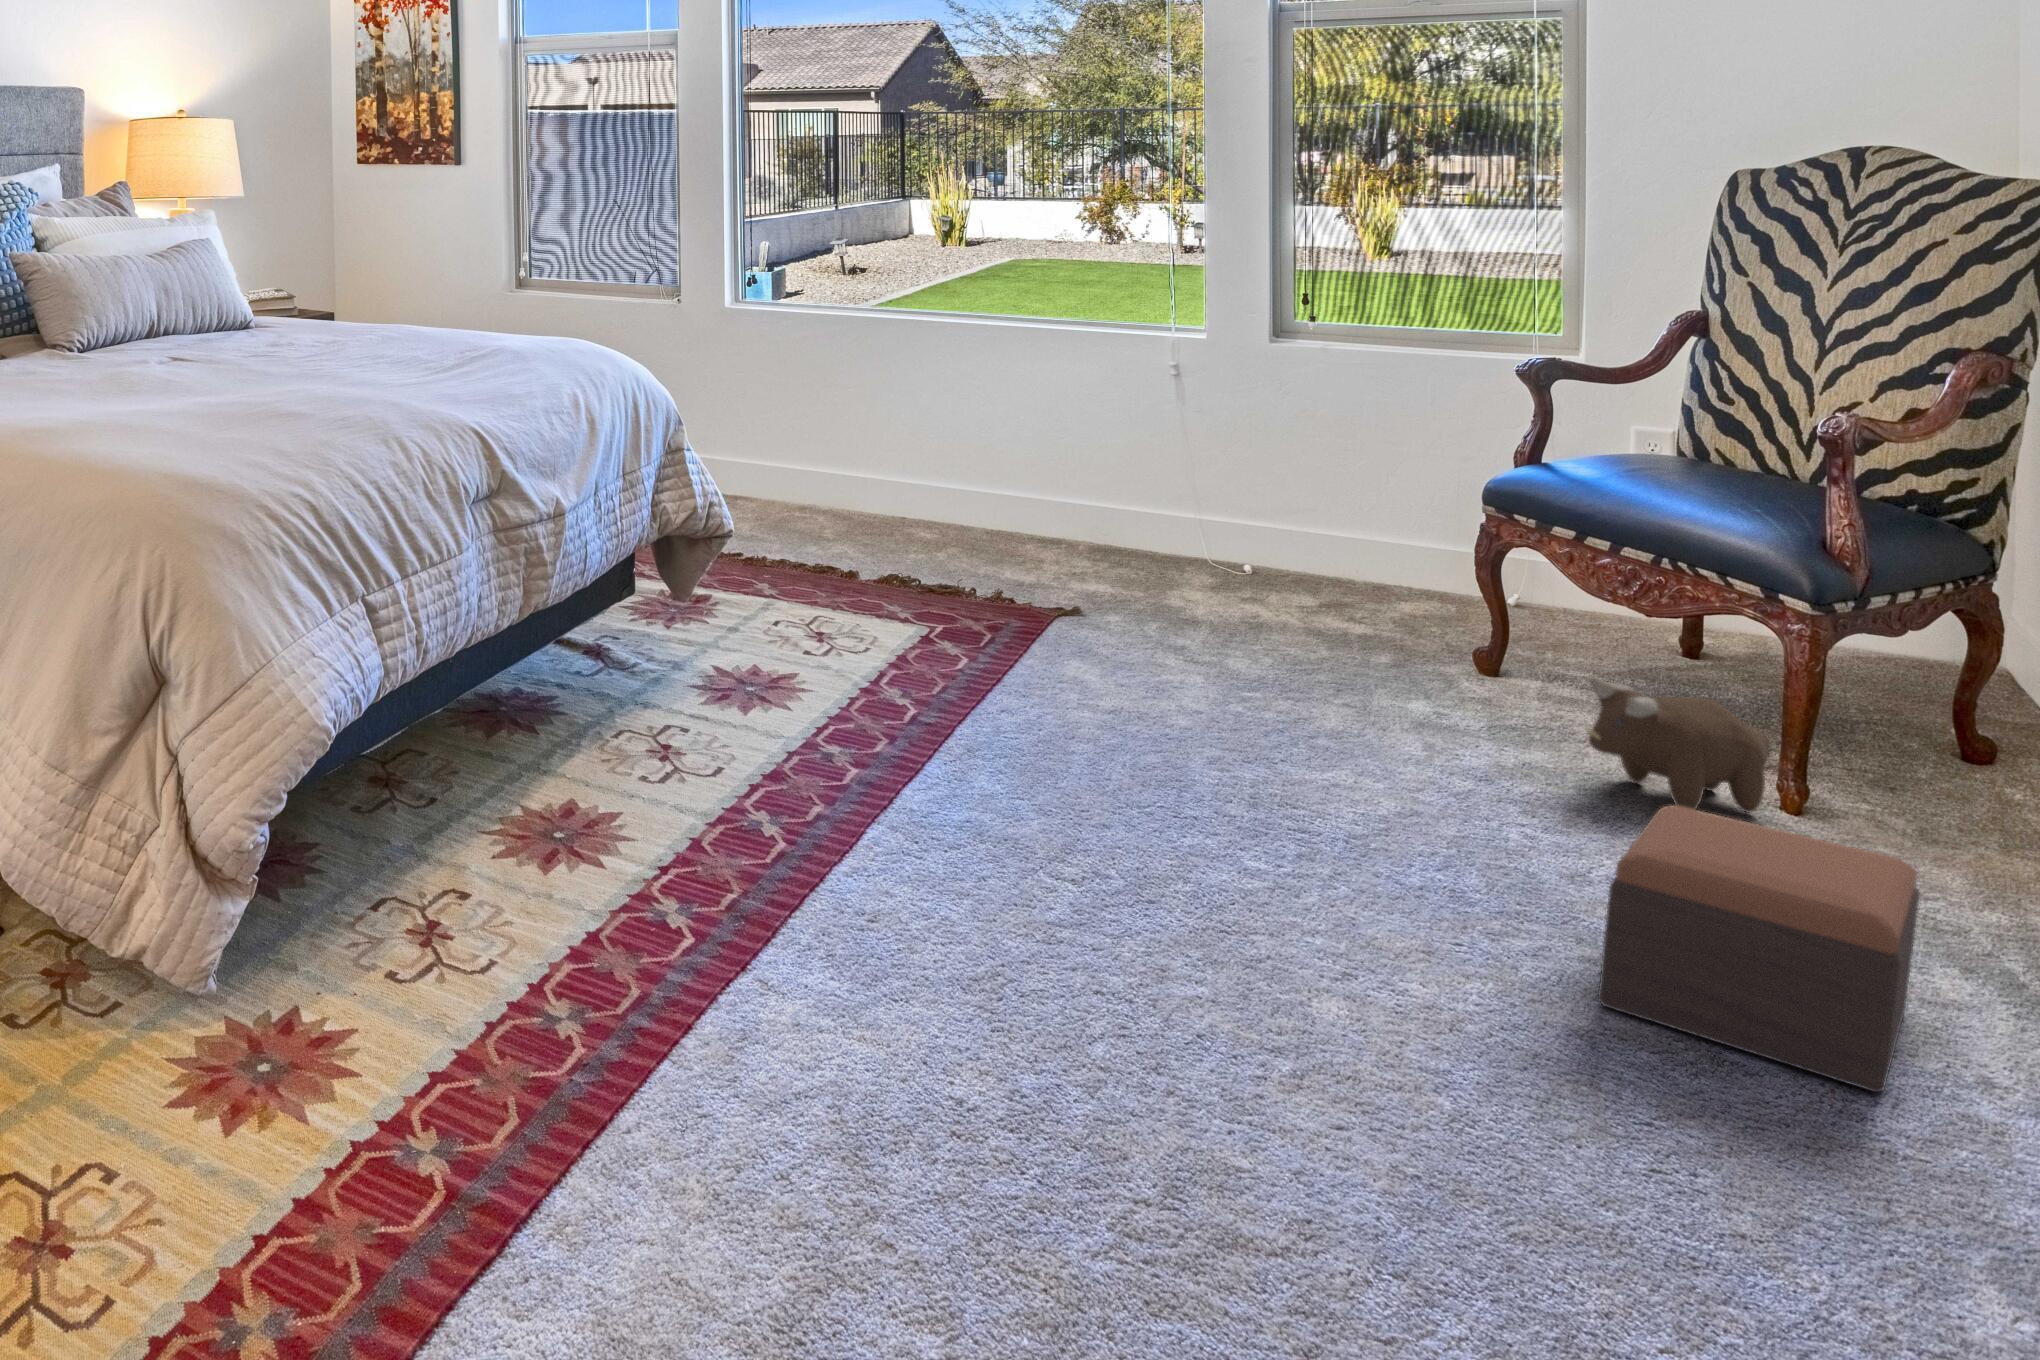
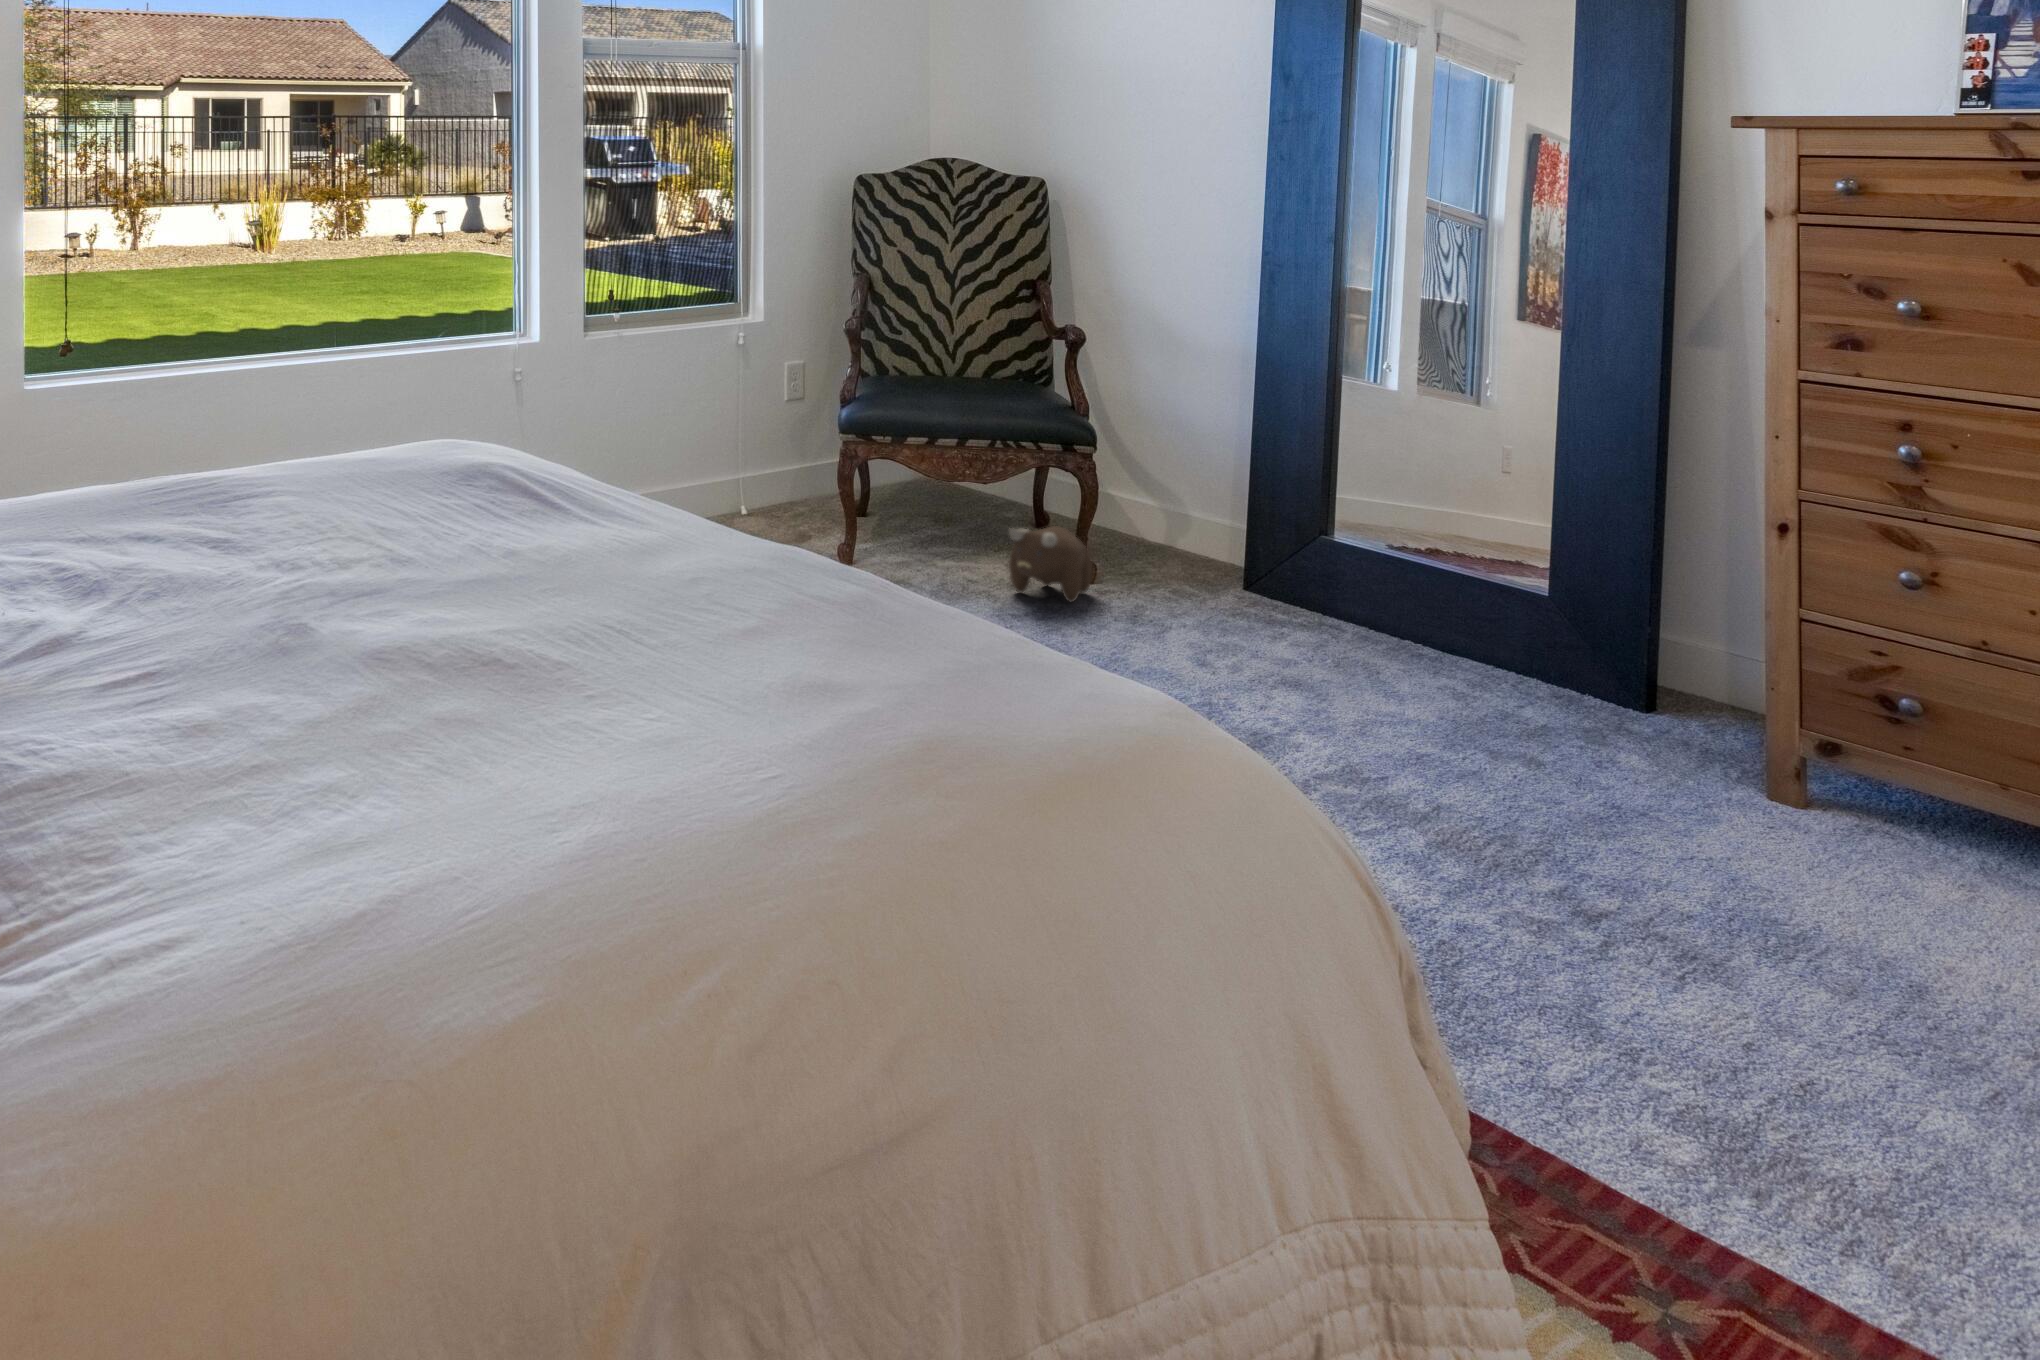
footstool: present [1598,805,1920,1093] -> none [1201,583,1406,718]

